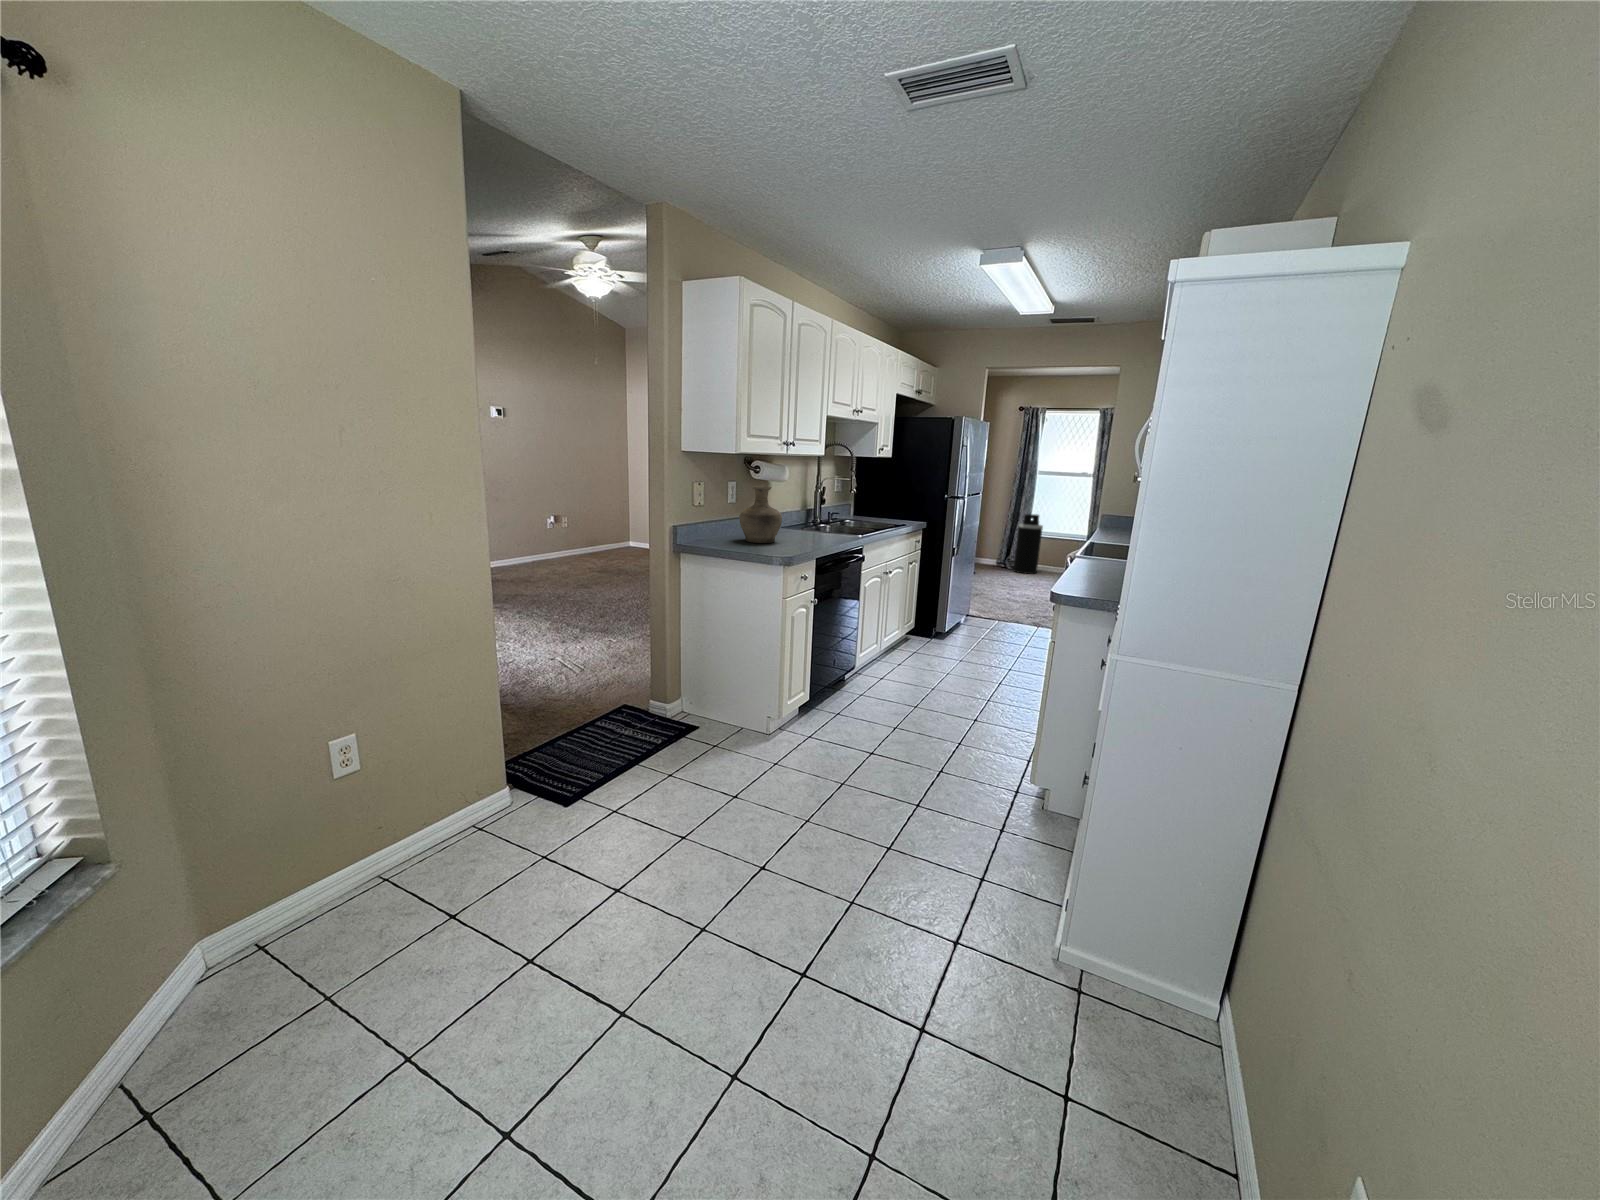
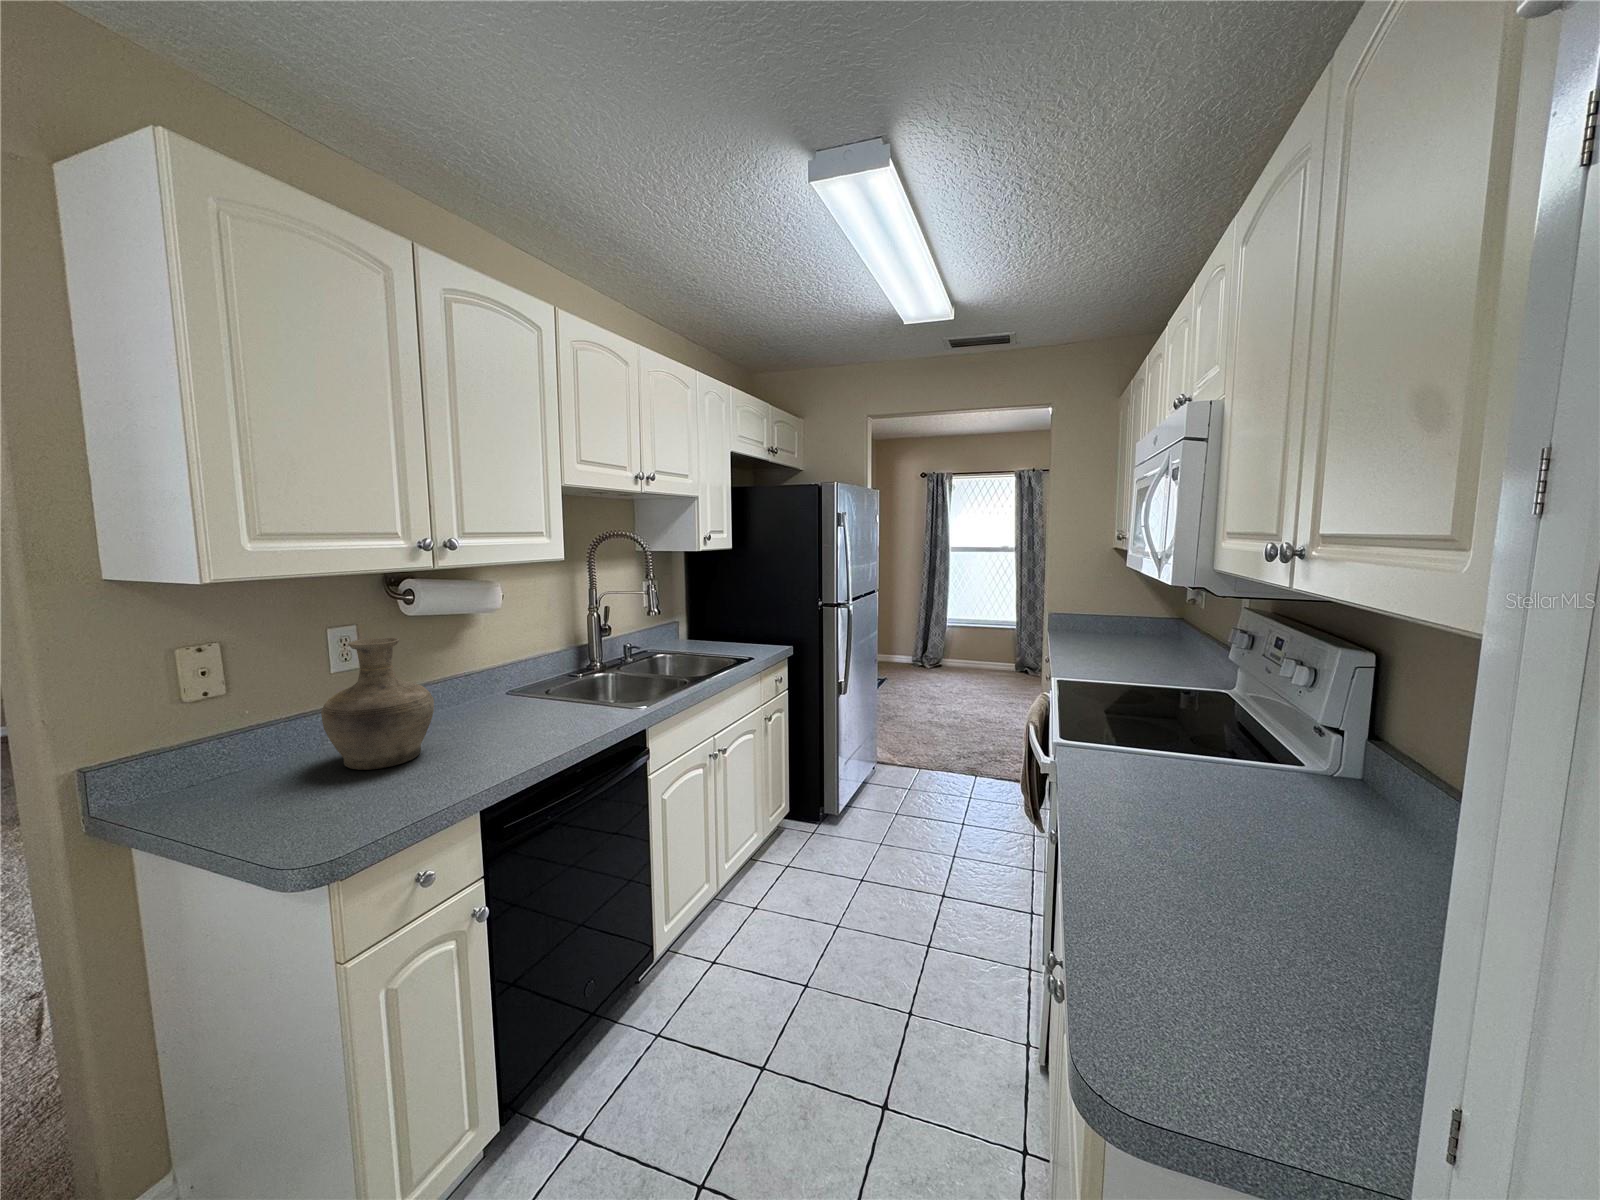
trash can: present [1013,514,1043,574] -> none [933,600,963,674]

